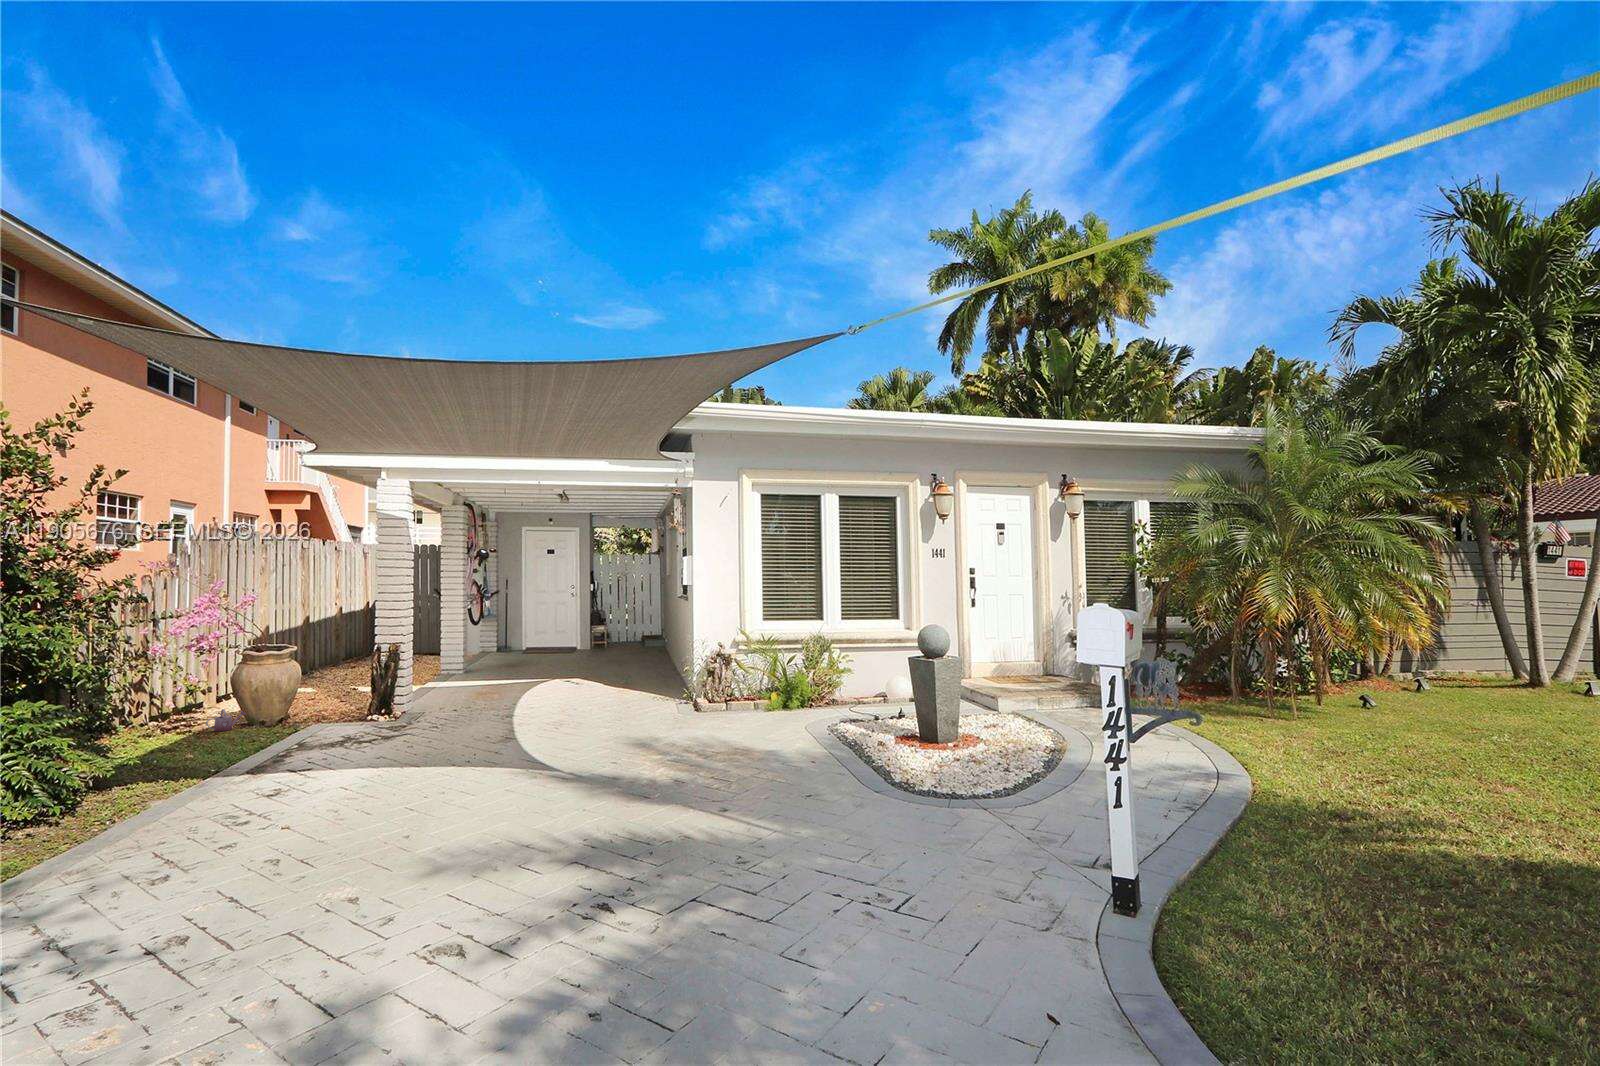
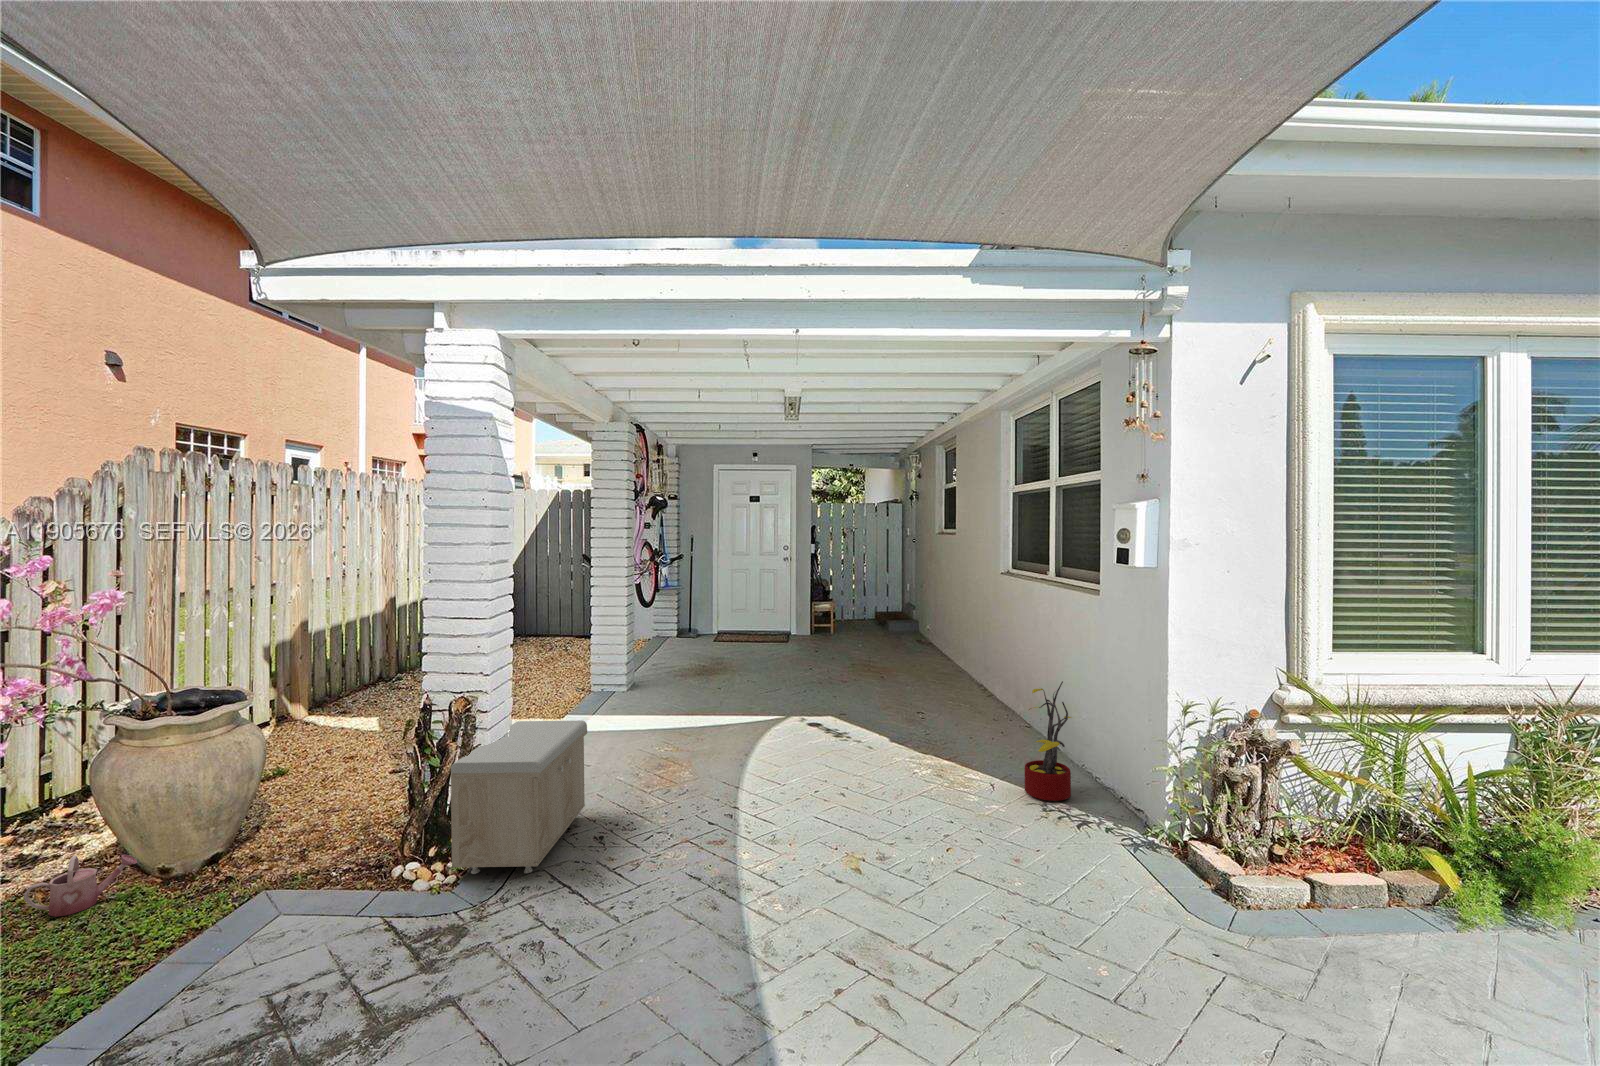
decorative plant: none [653,645,684,695] -> present [1025,681,1071,801]
storage bench: none [389,662,446,718] -> present [451,720,587,874]

